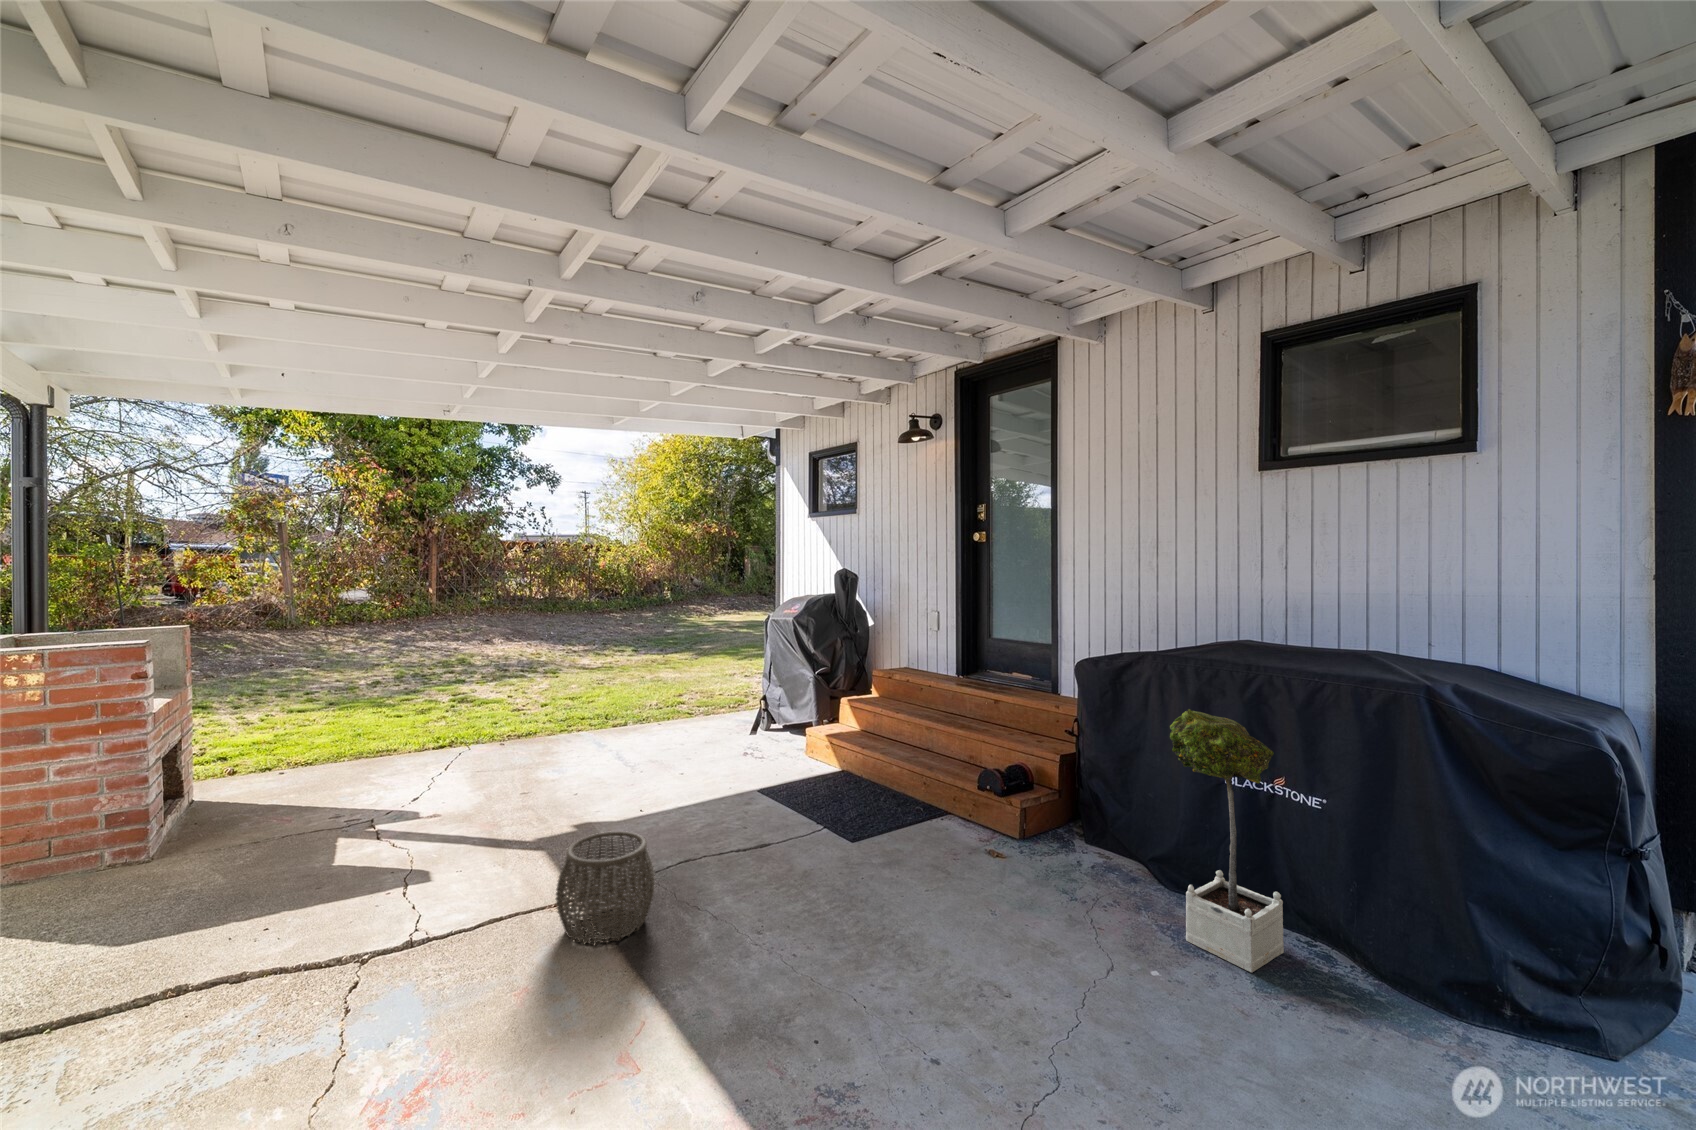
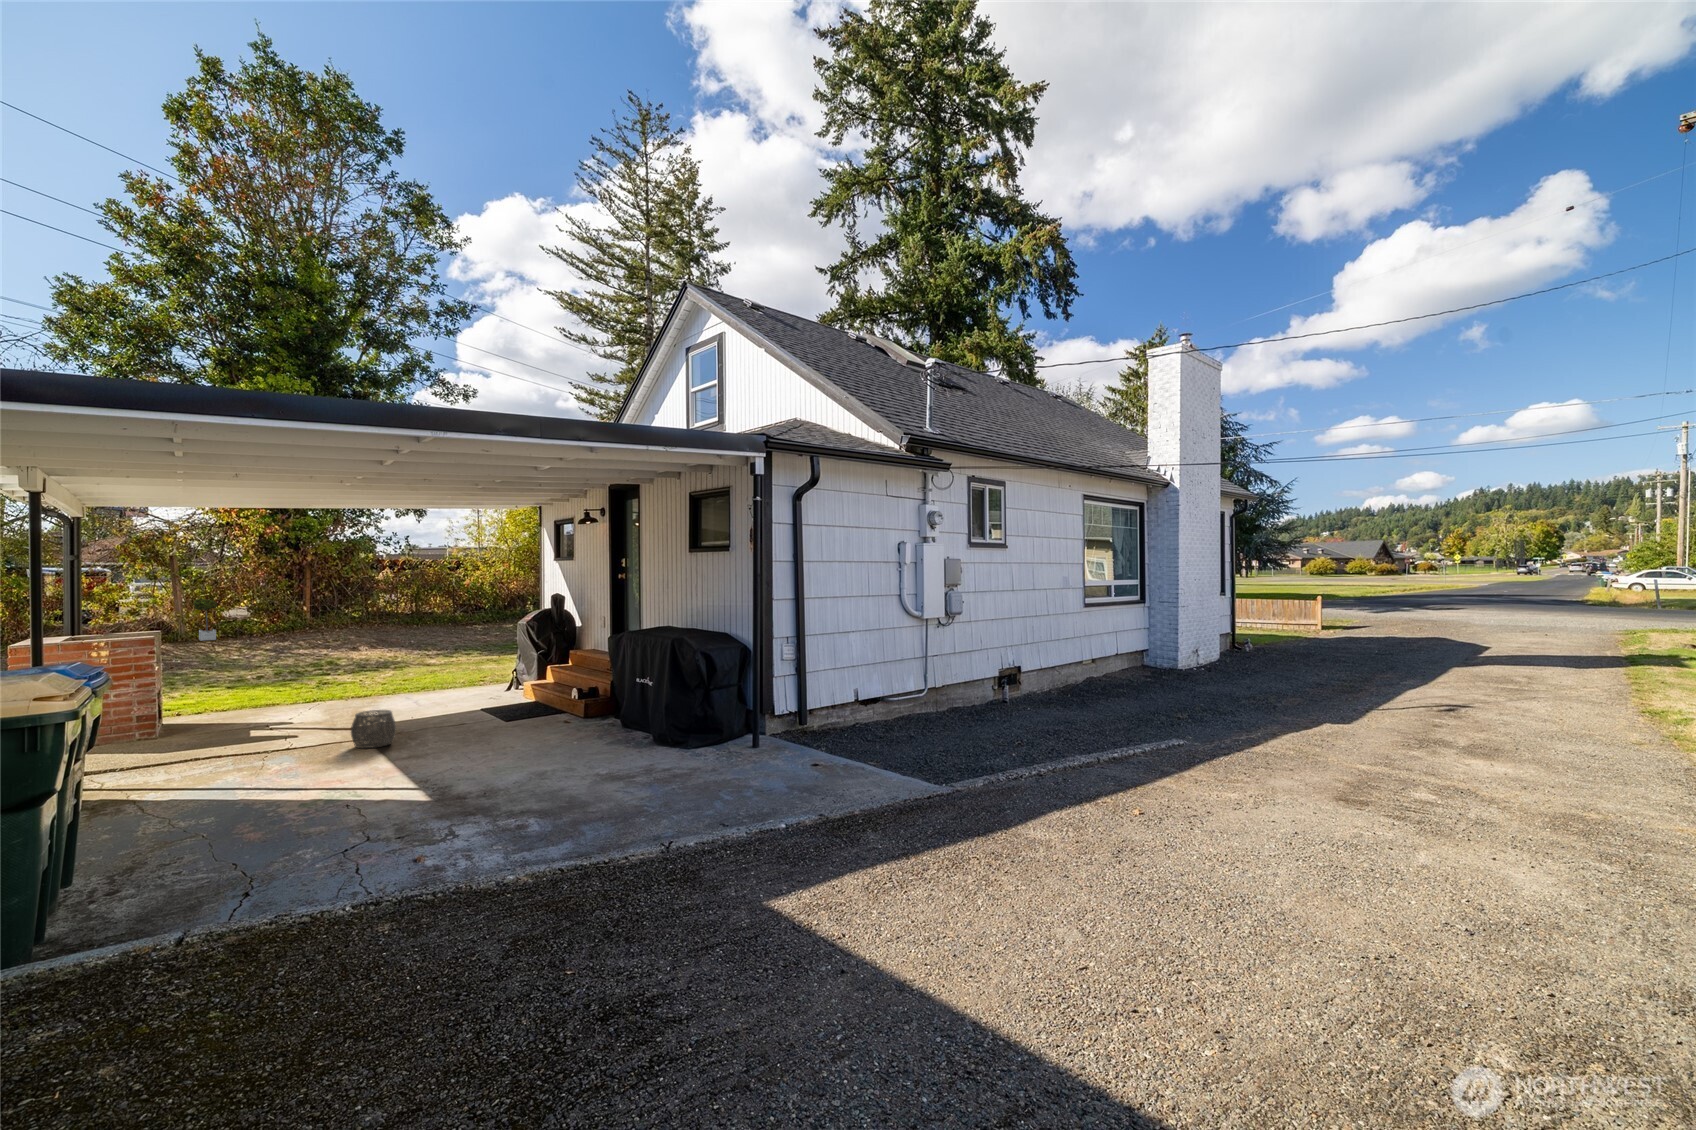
potted tree: present [1170,709,1284,973] -> present [193,598,217,641]

